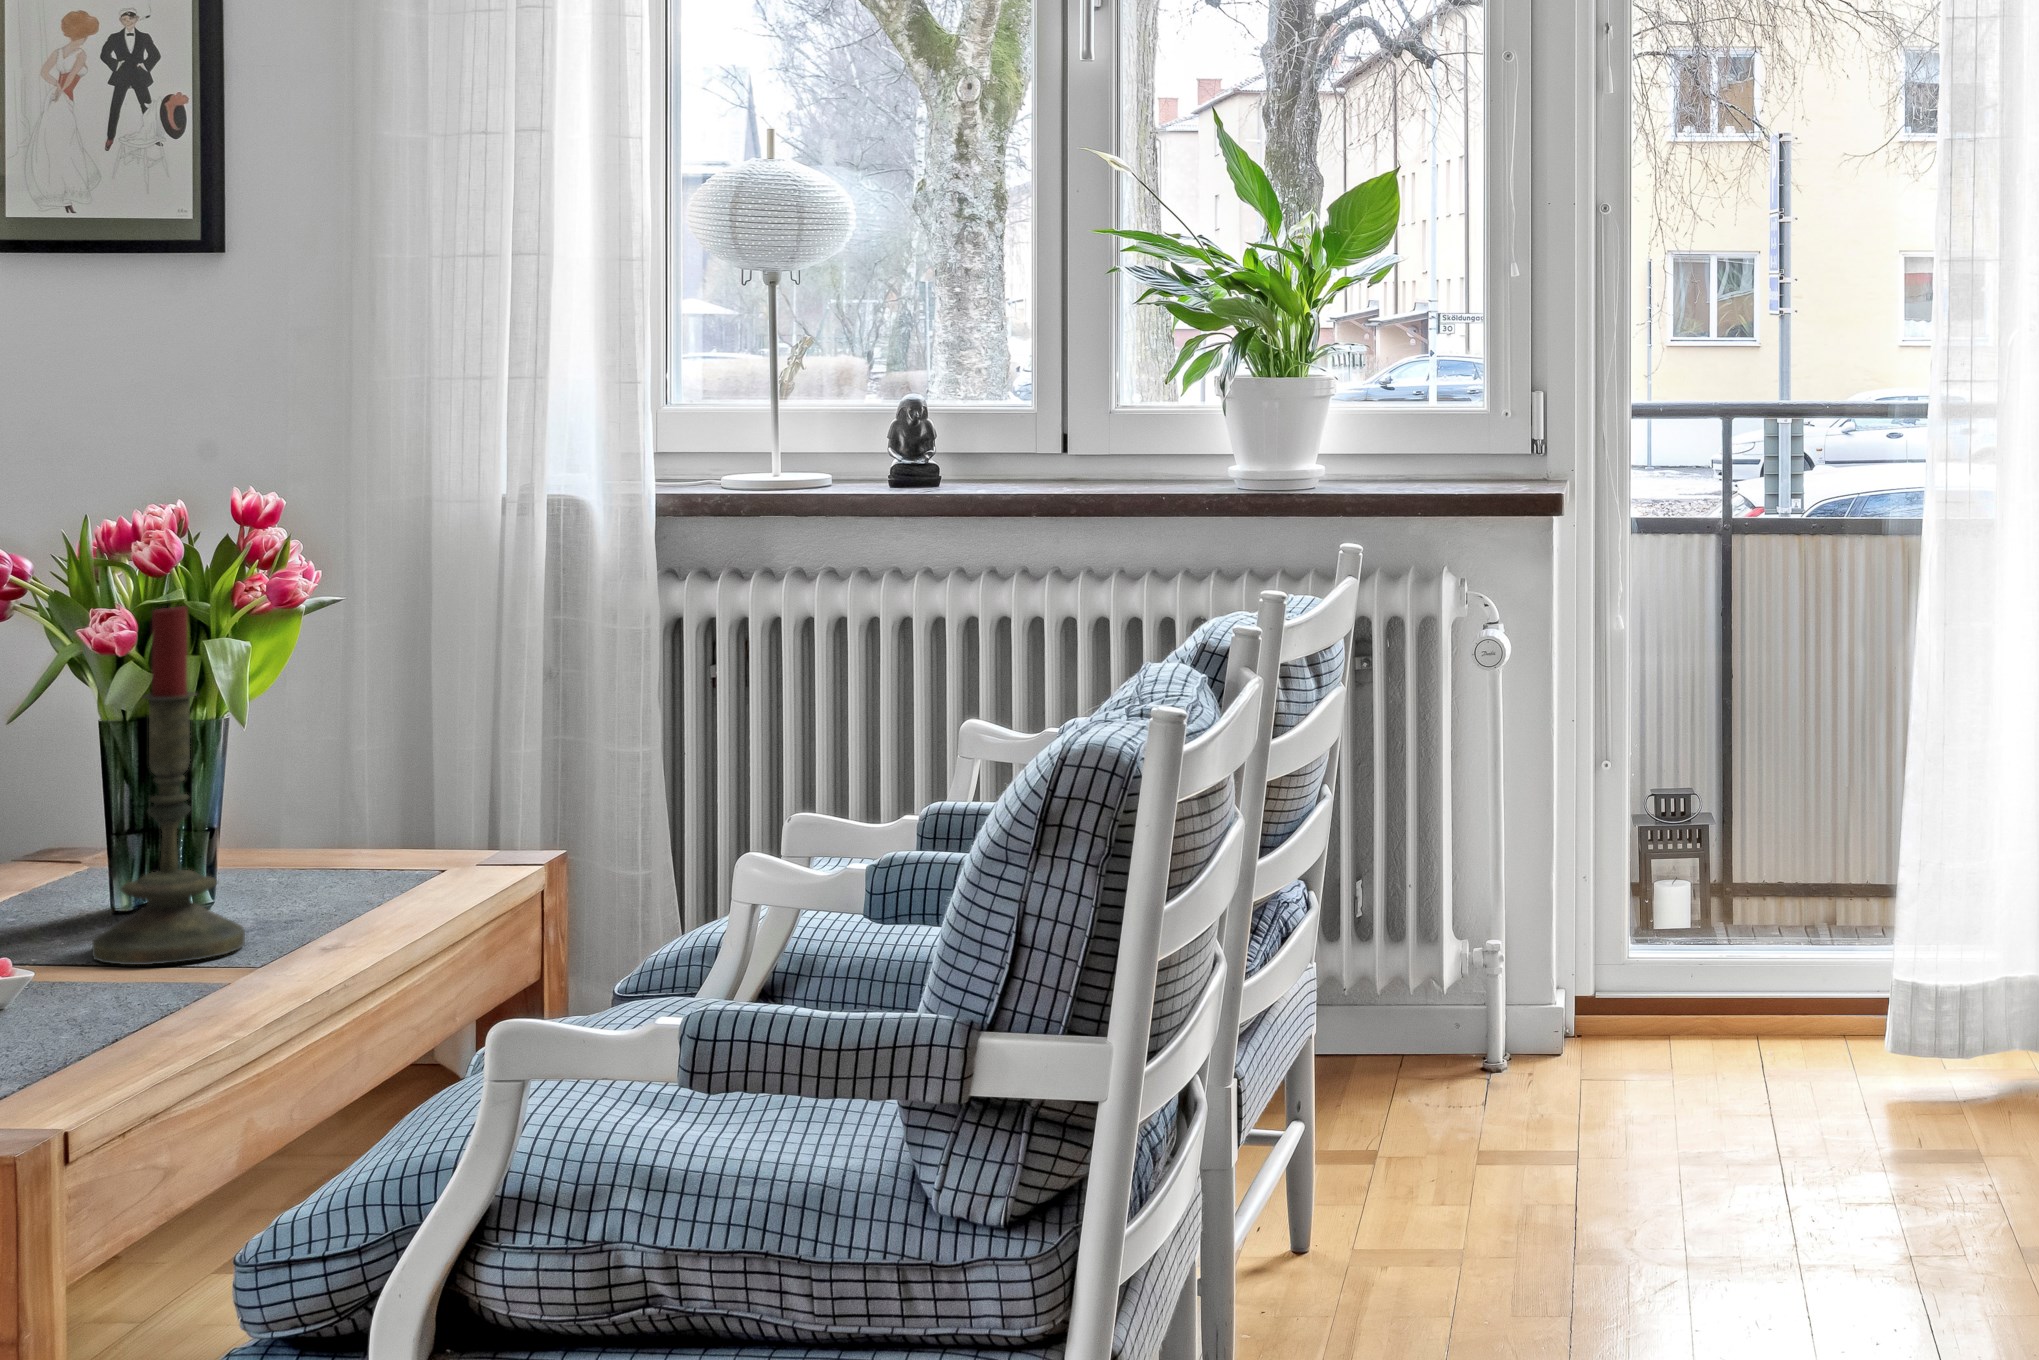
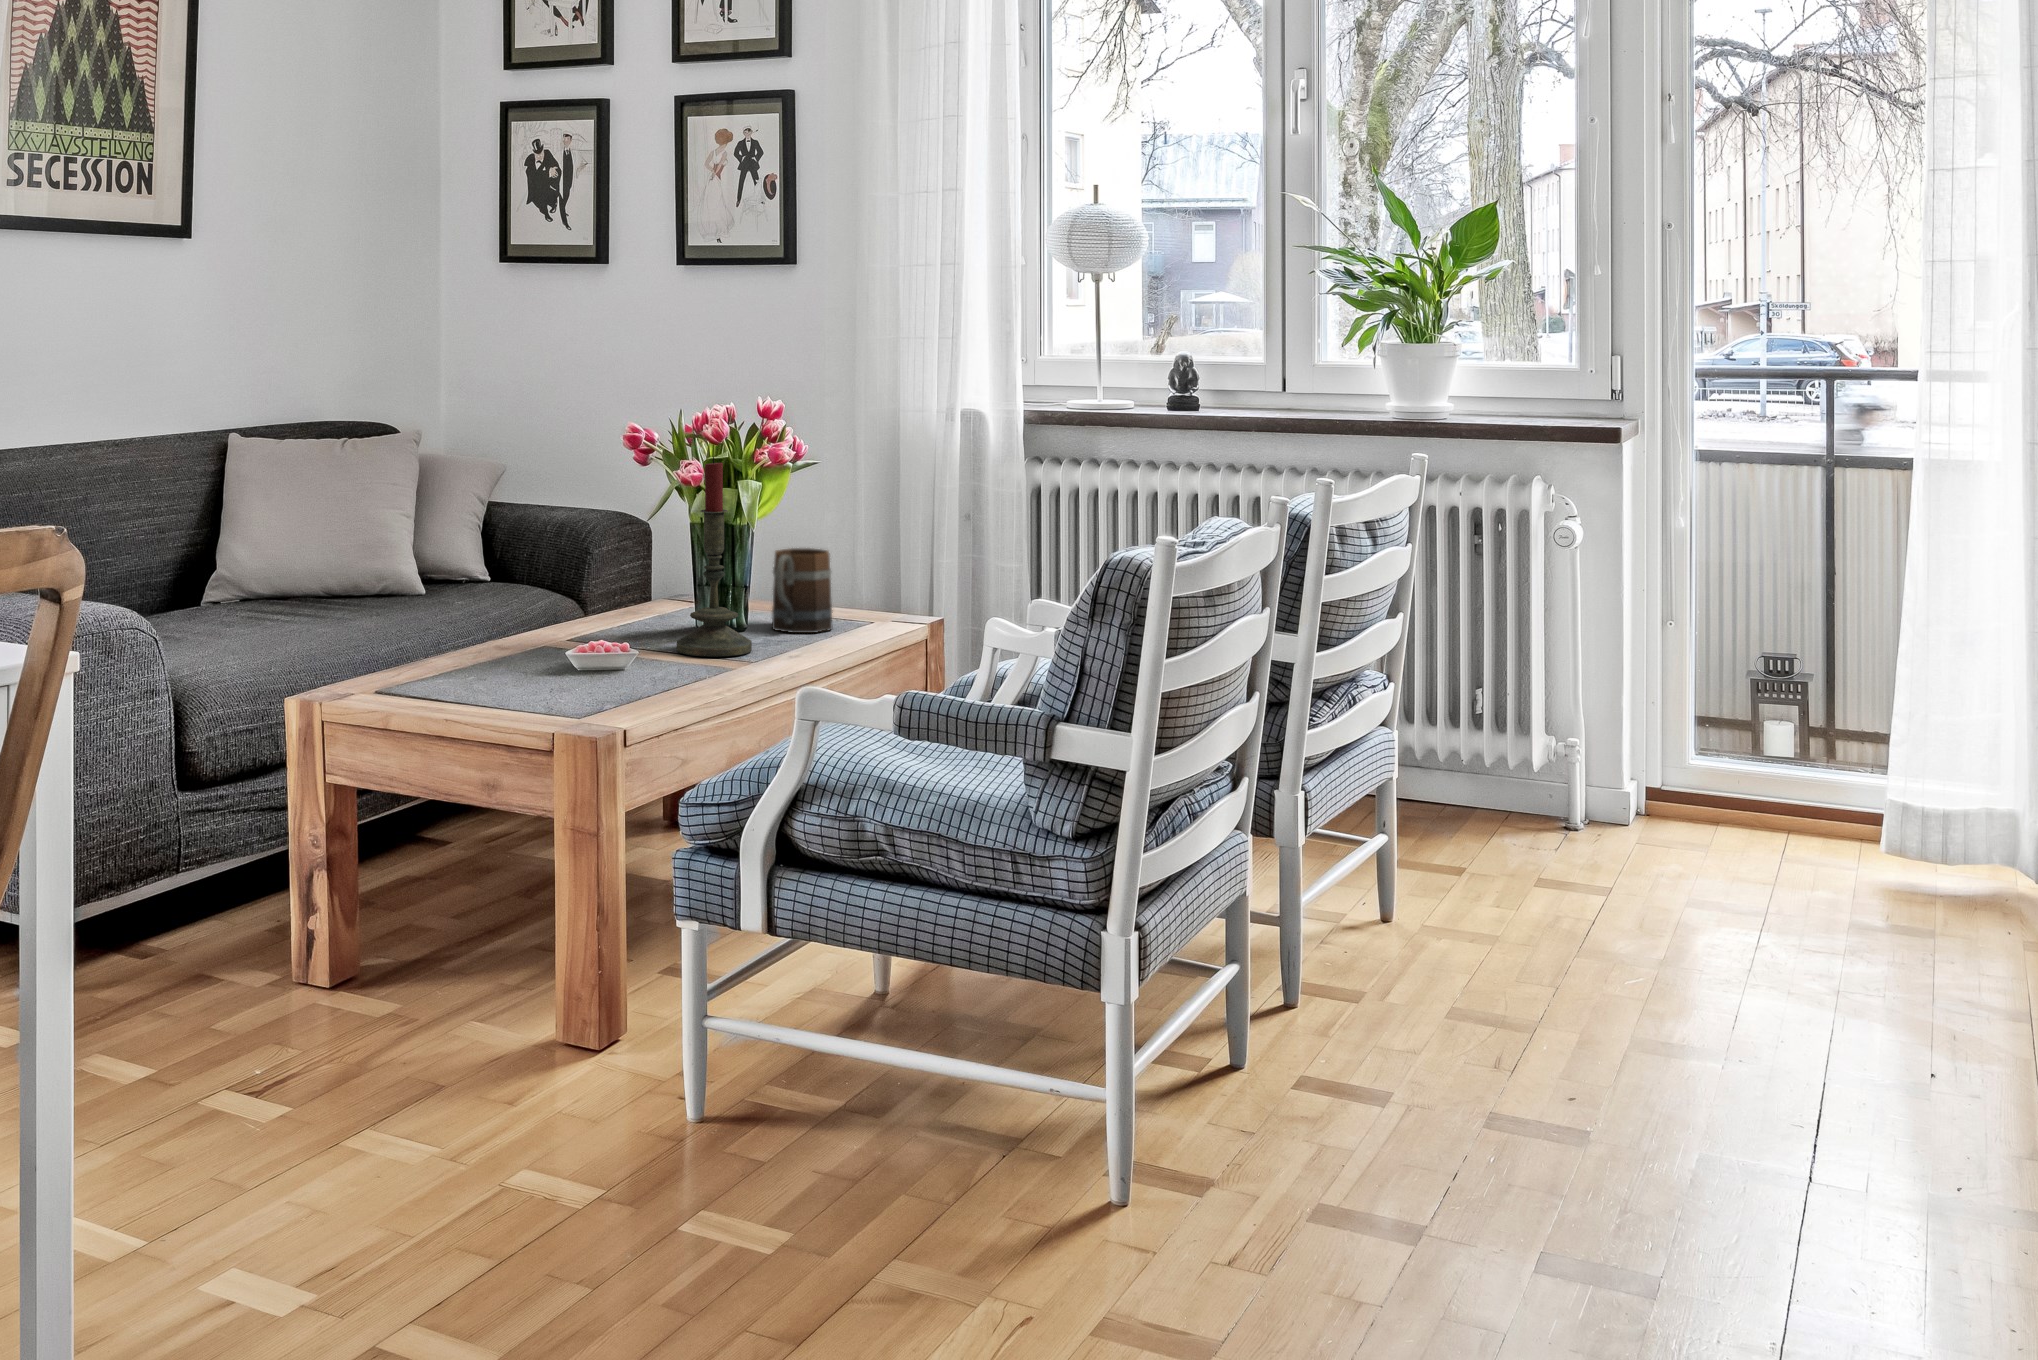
mug: none [260,749,379,902] -> present [772,548,833,633]

